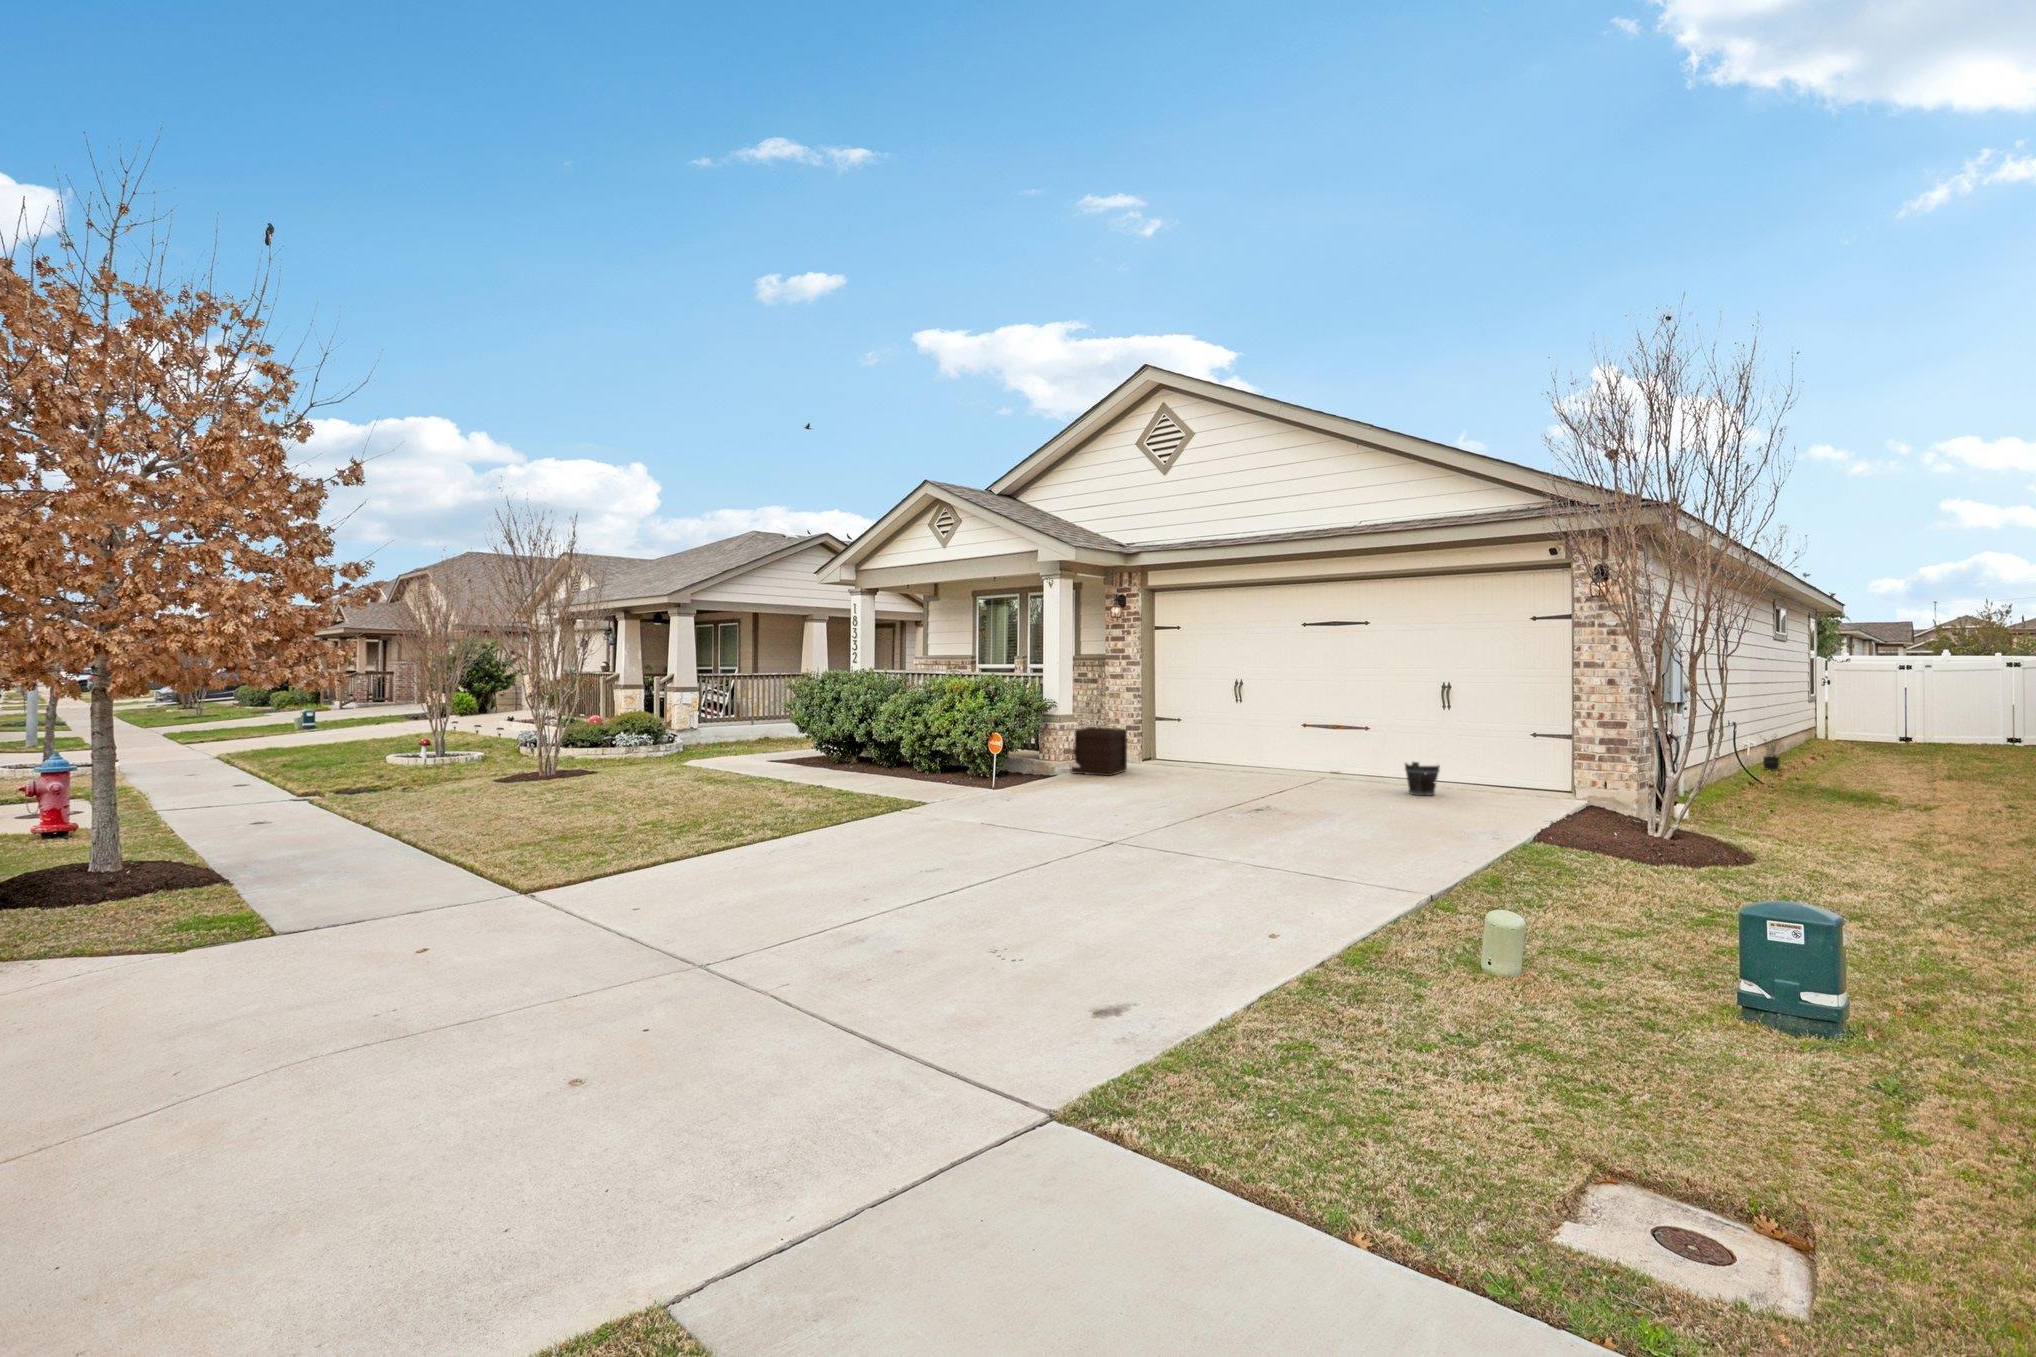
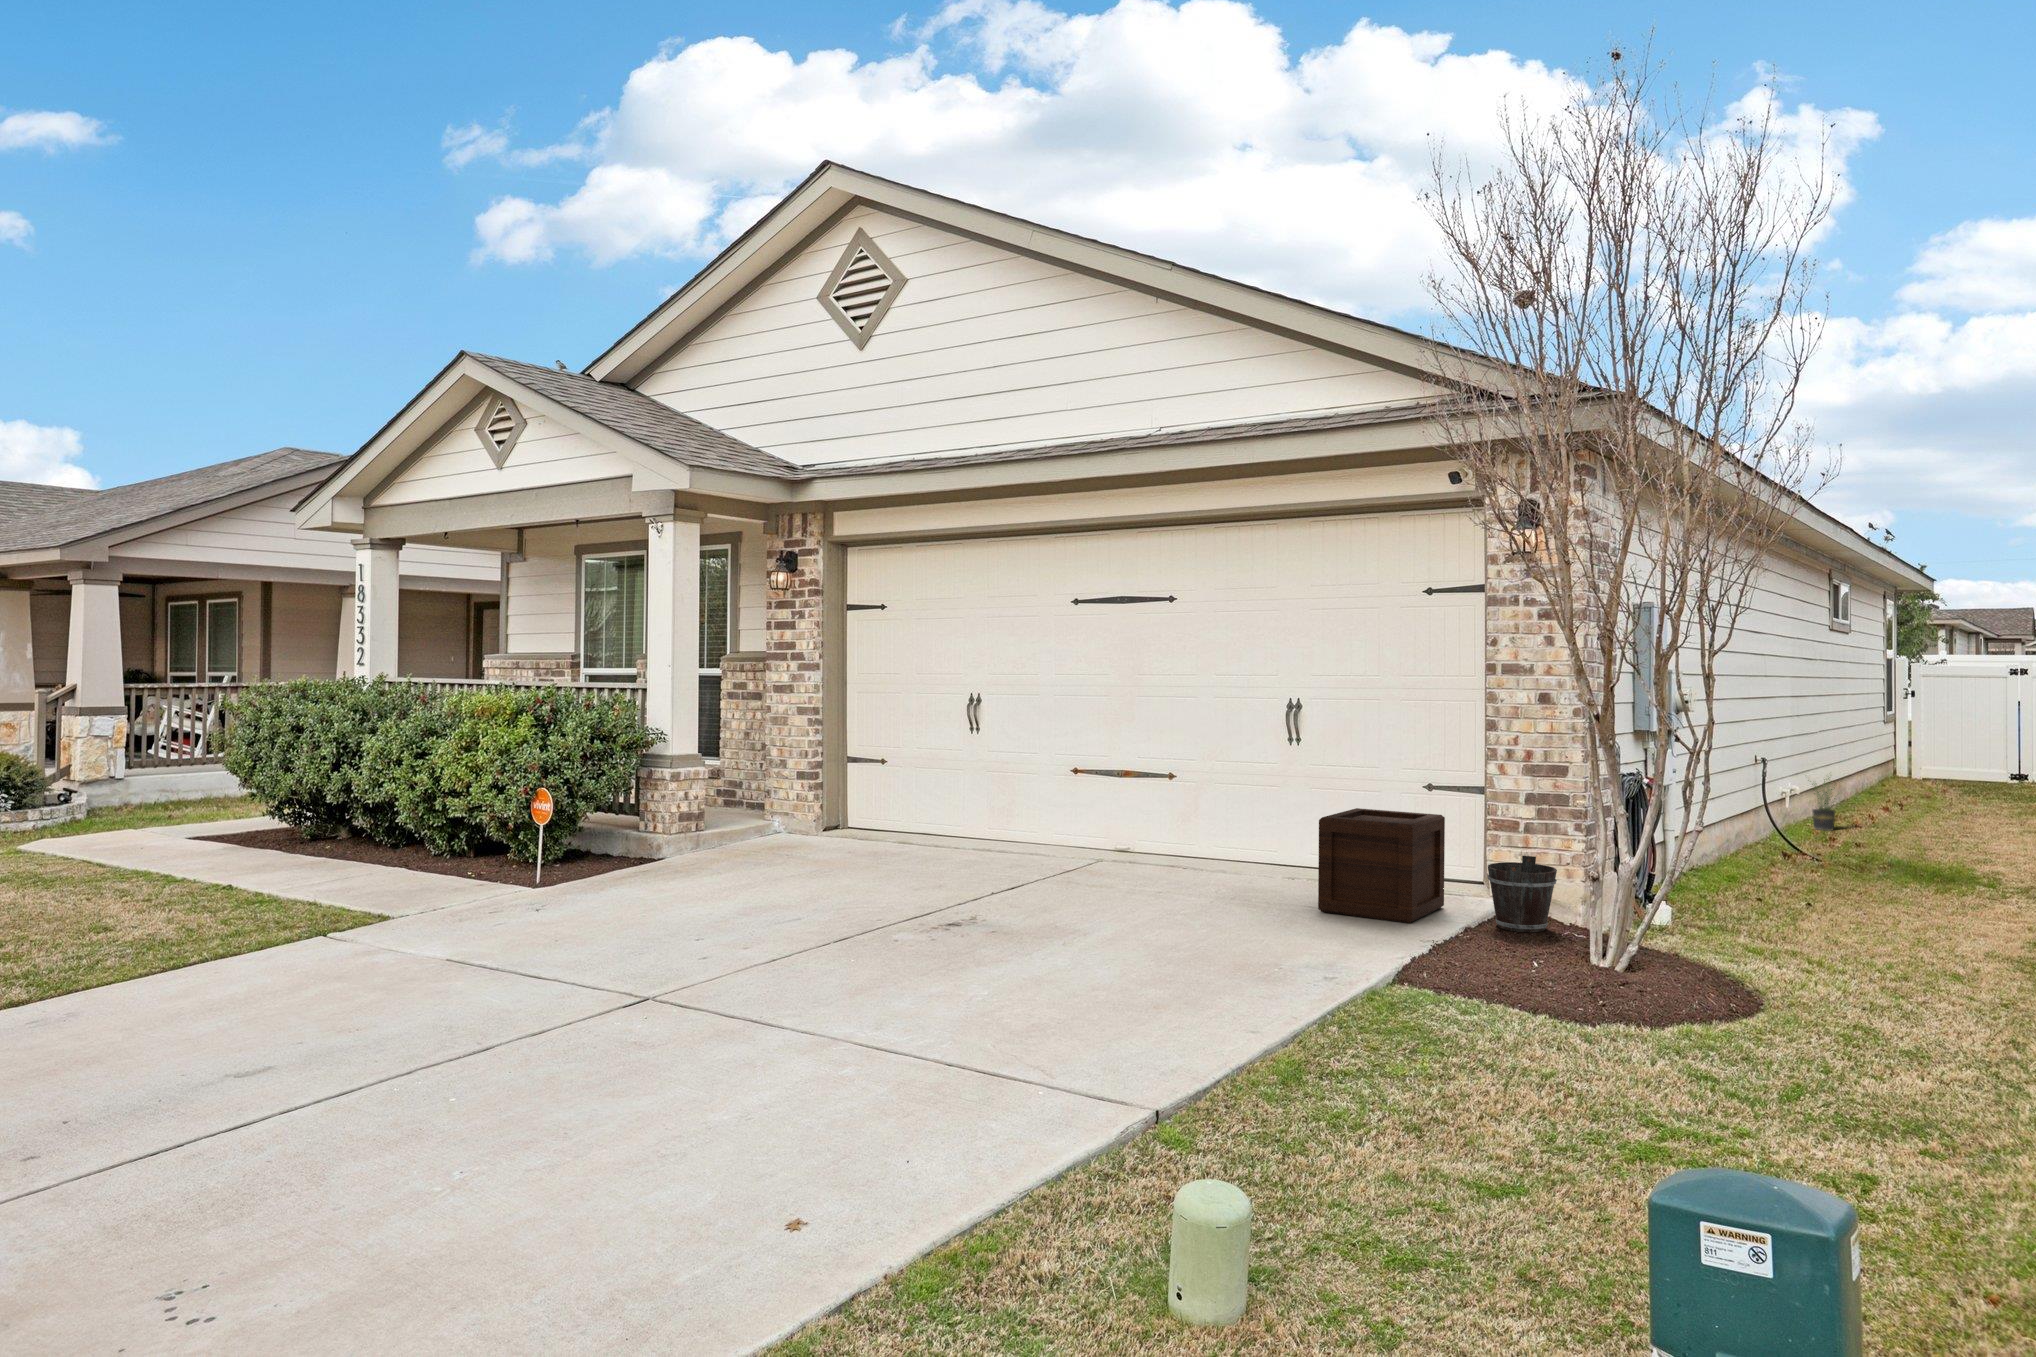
wooden crate: present [1071,727,1127,776] -> present [1318,808,1445,923]
bucket: present [1405,762,1440,796] -> present [1488,855,1557,932]

